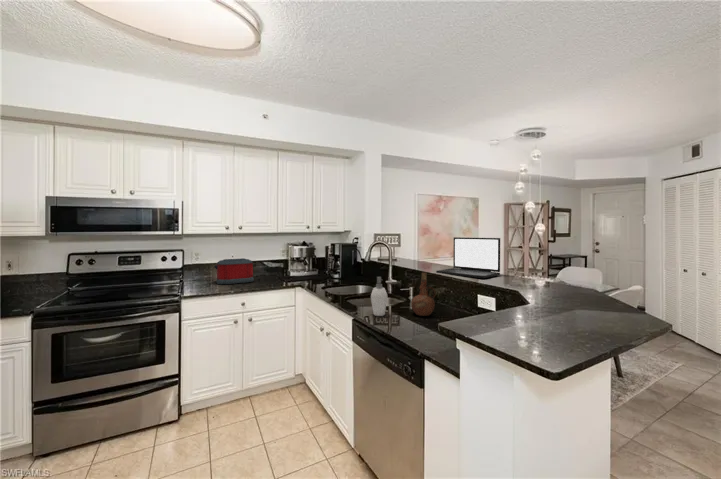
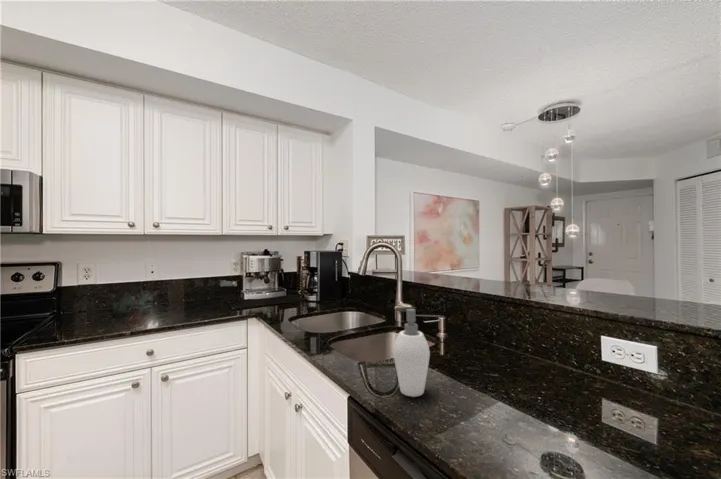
laptop: present [436,237,500,278] -> none [487,233,599,304]
toaster: present [214,258,254,284] -> none [108,274,180,319]
ceramic pitcher: present [411,273,436,316] -> none [472,297,525,390]

